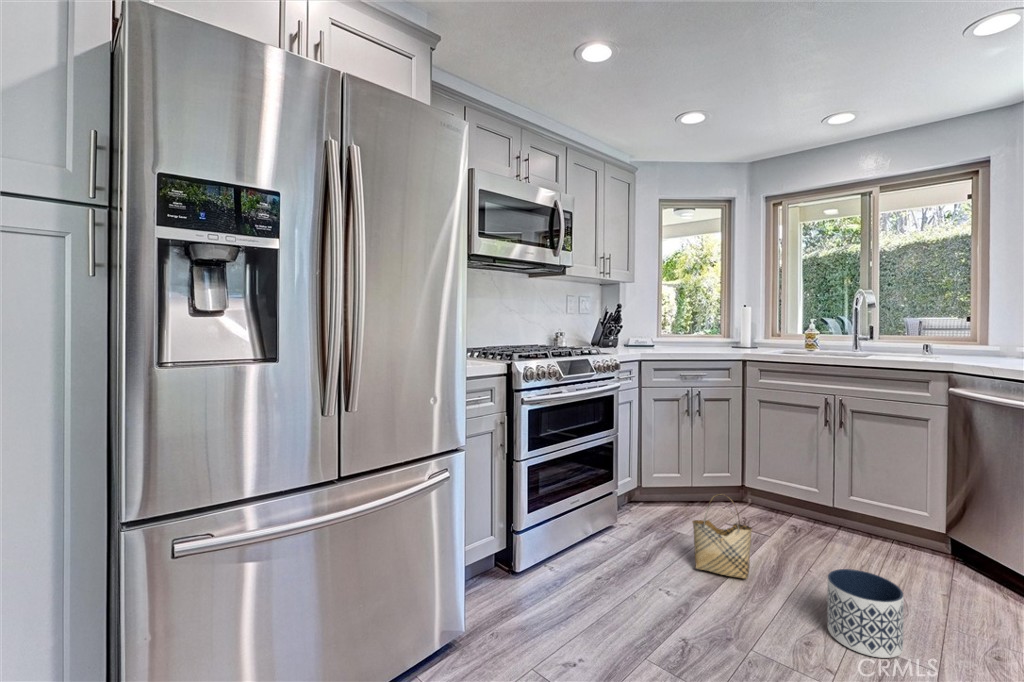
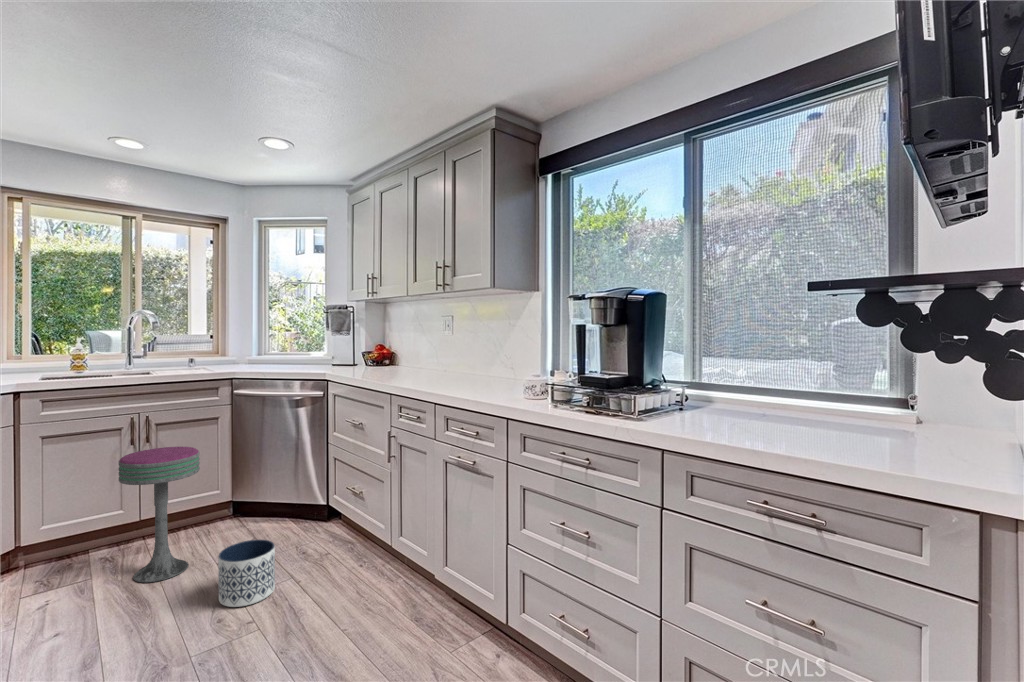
bar stool: none [779,434,860,575] -> present [119,447,200,583]
woven basket: present [692,494,752,579] -> none [35,541,119,649]

